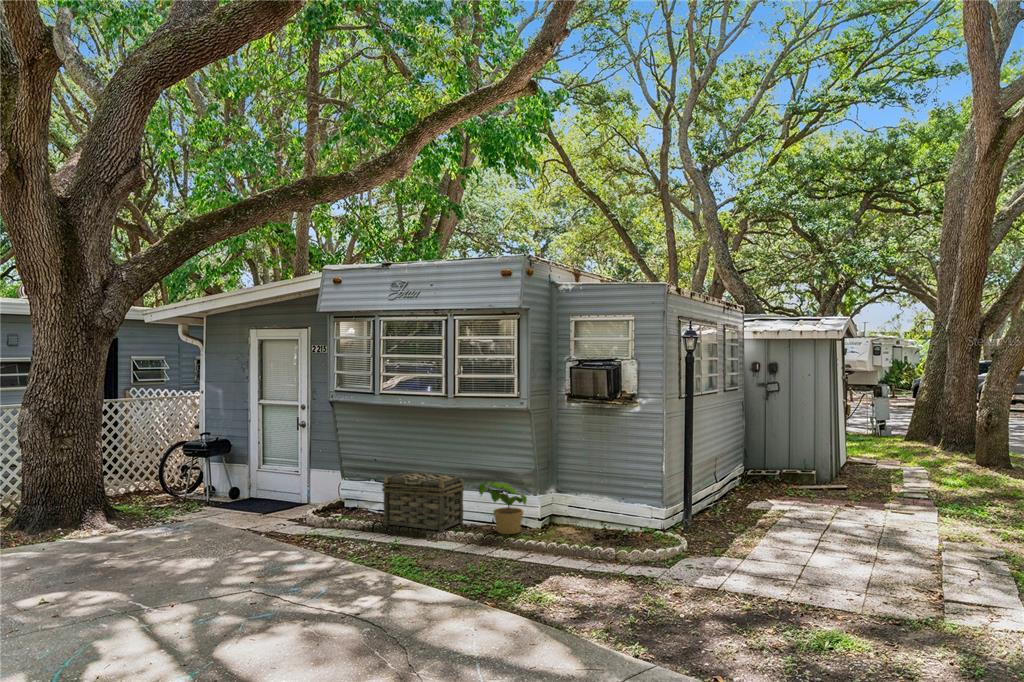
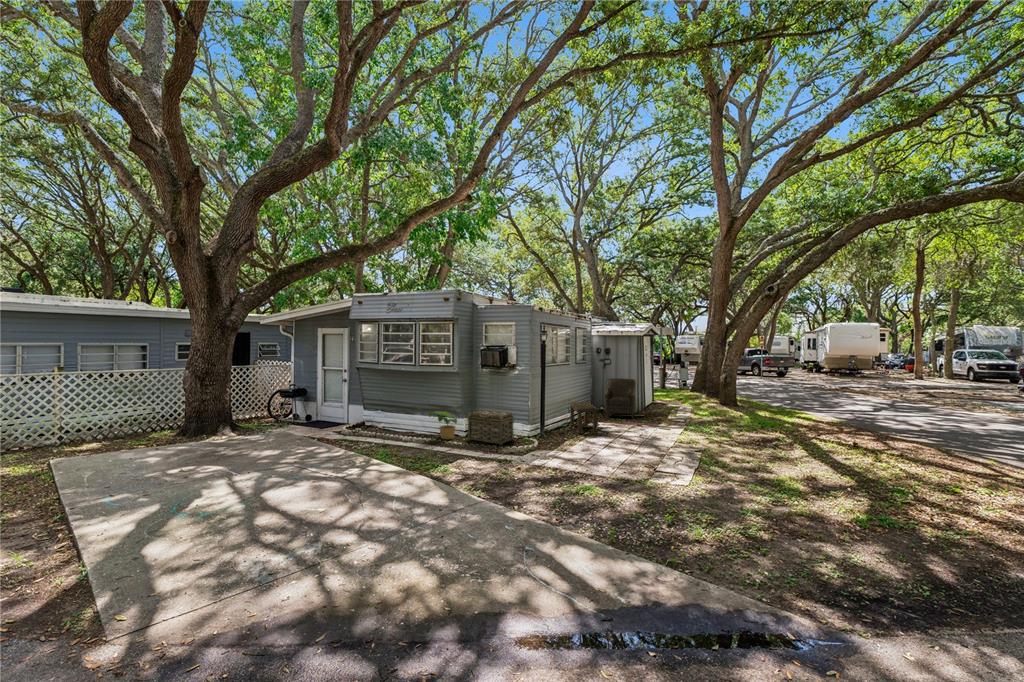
chair: none [771,417,831,493] -> present [605,378,636,419]
bench: none [719,461,782,522] -> present [570,402,598,434]
basket: present [382,472,464,532] -> present [467,410,514,445]

